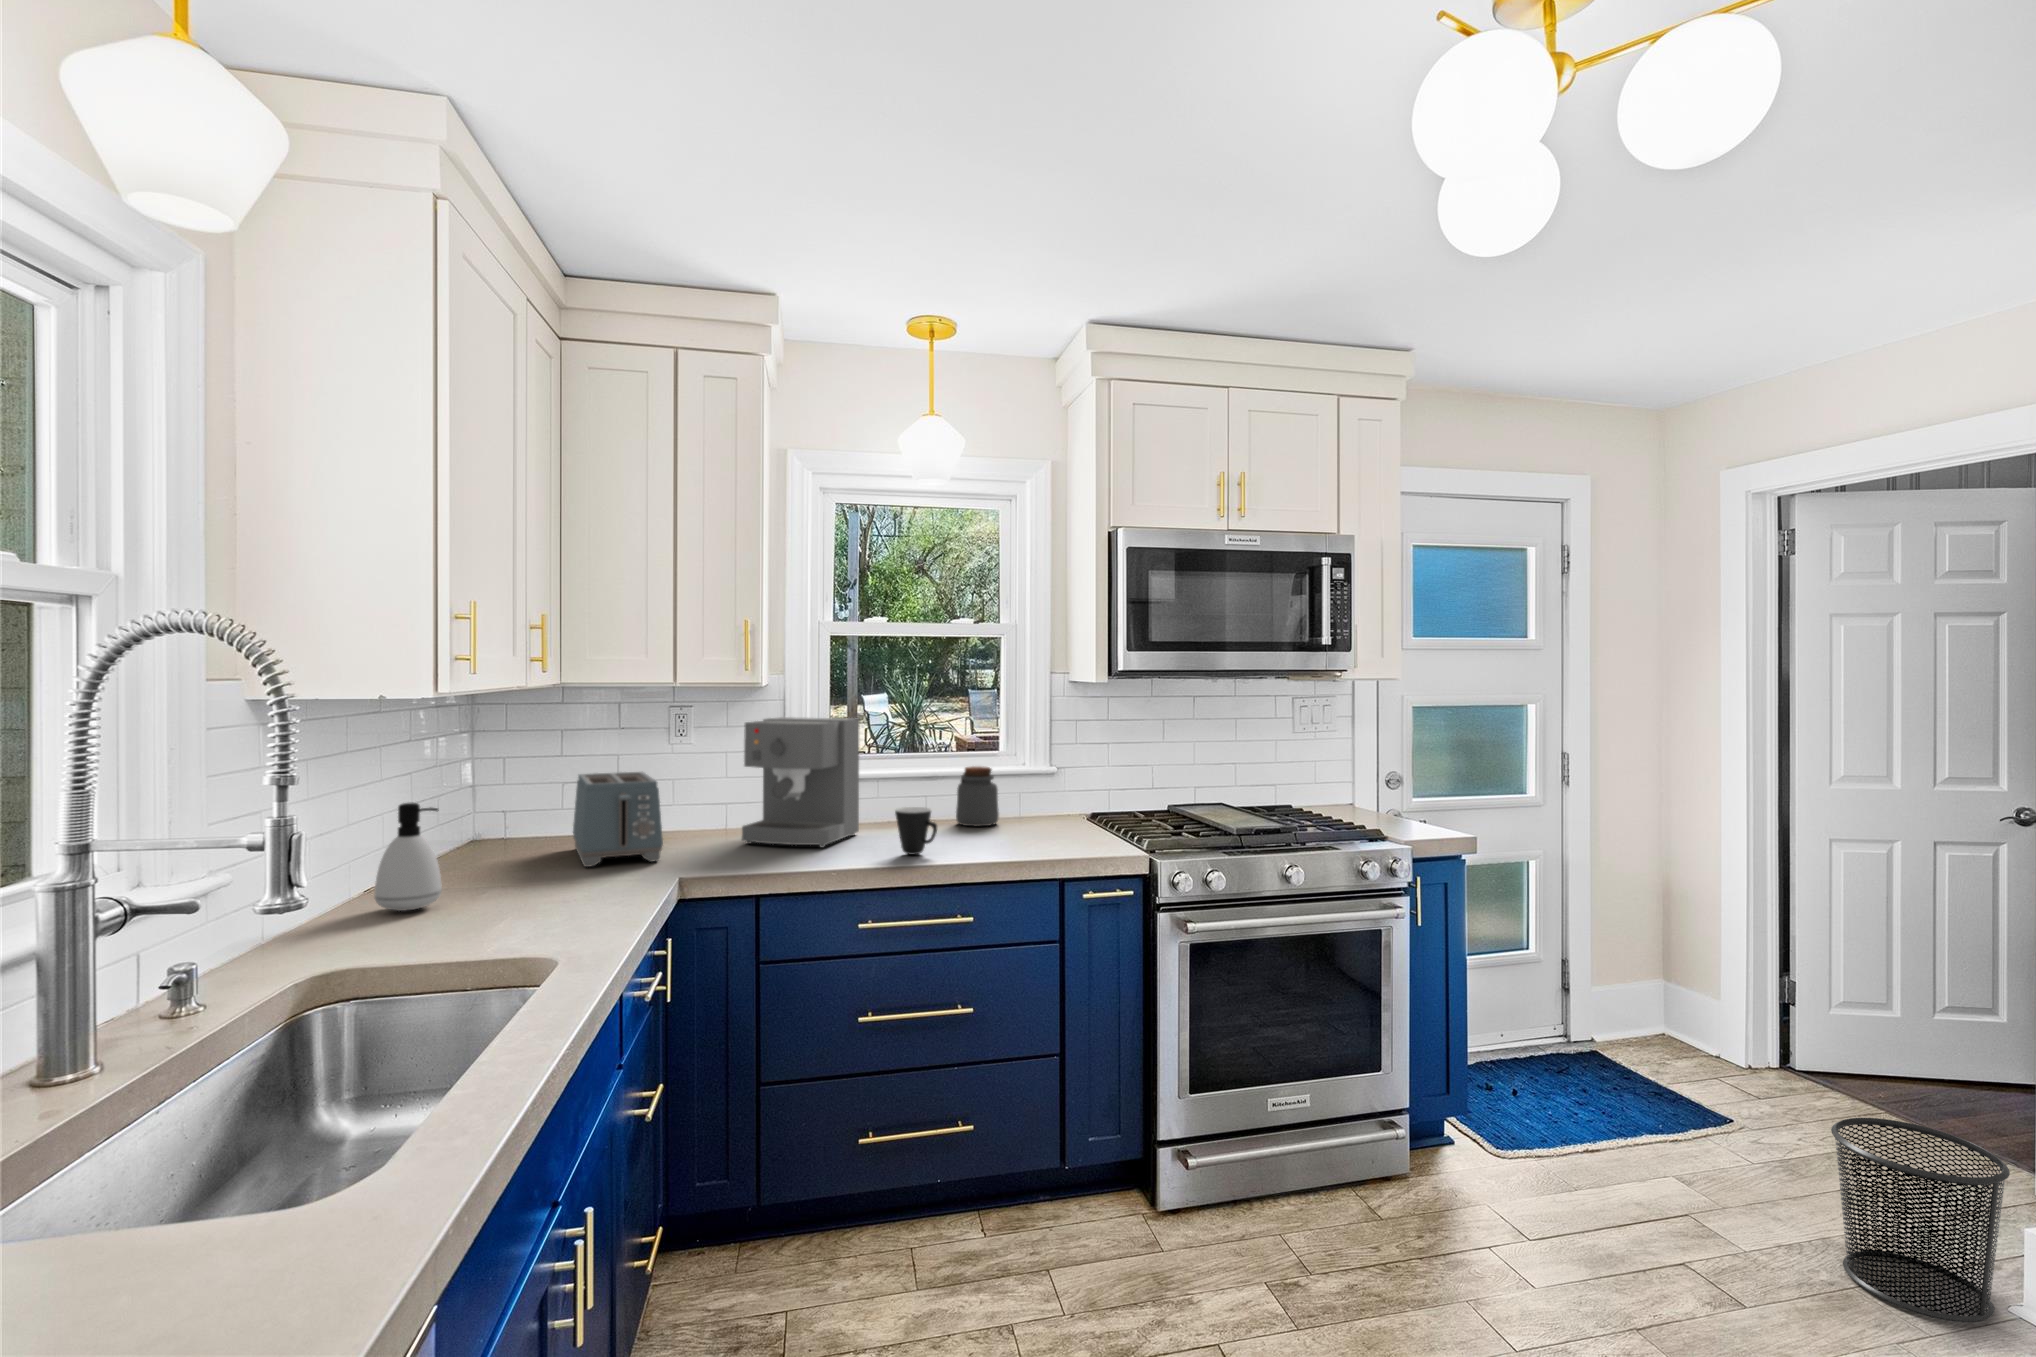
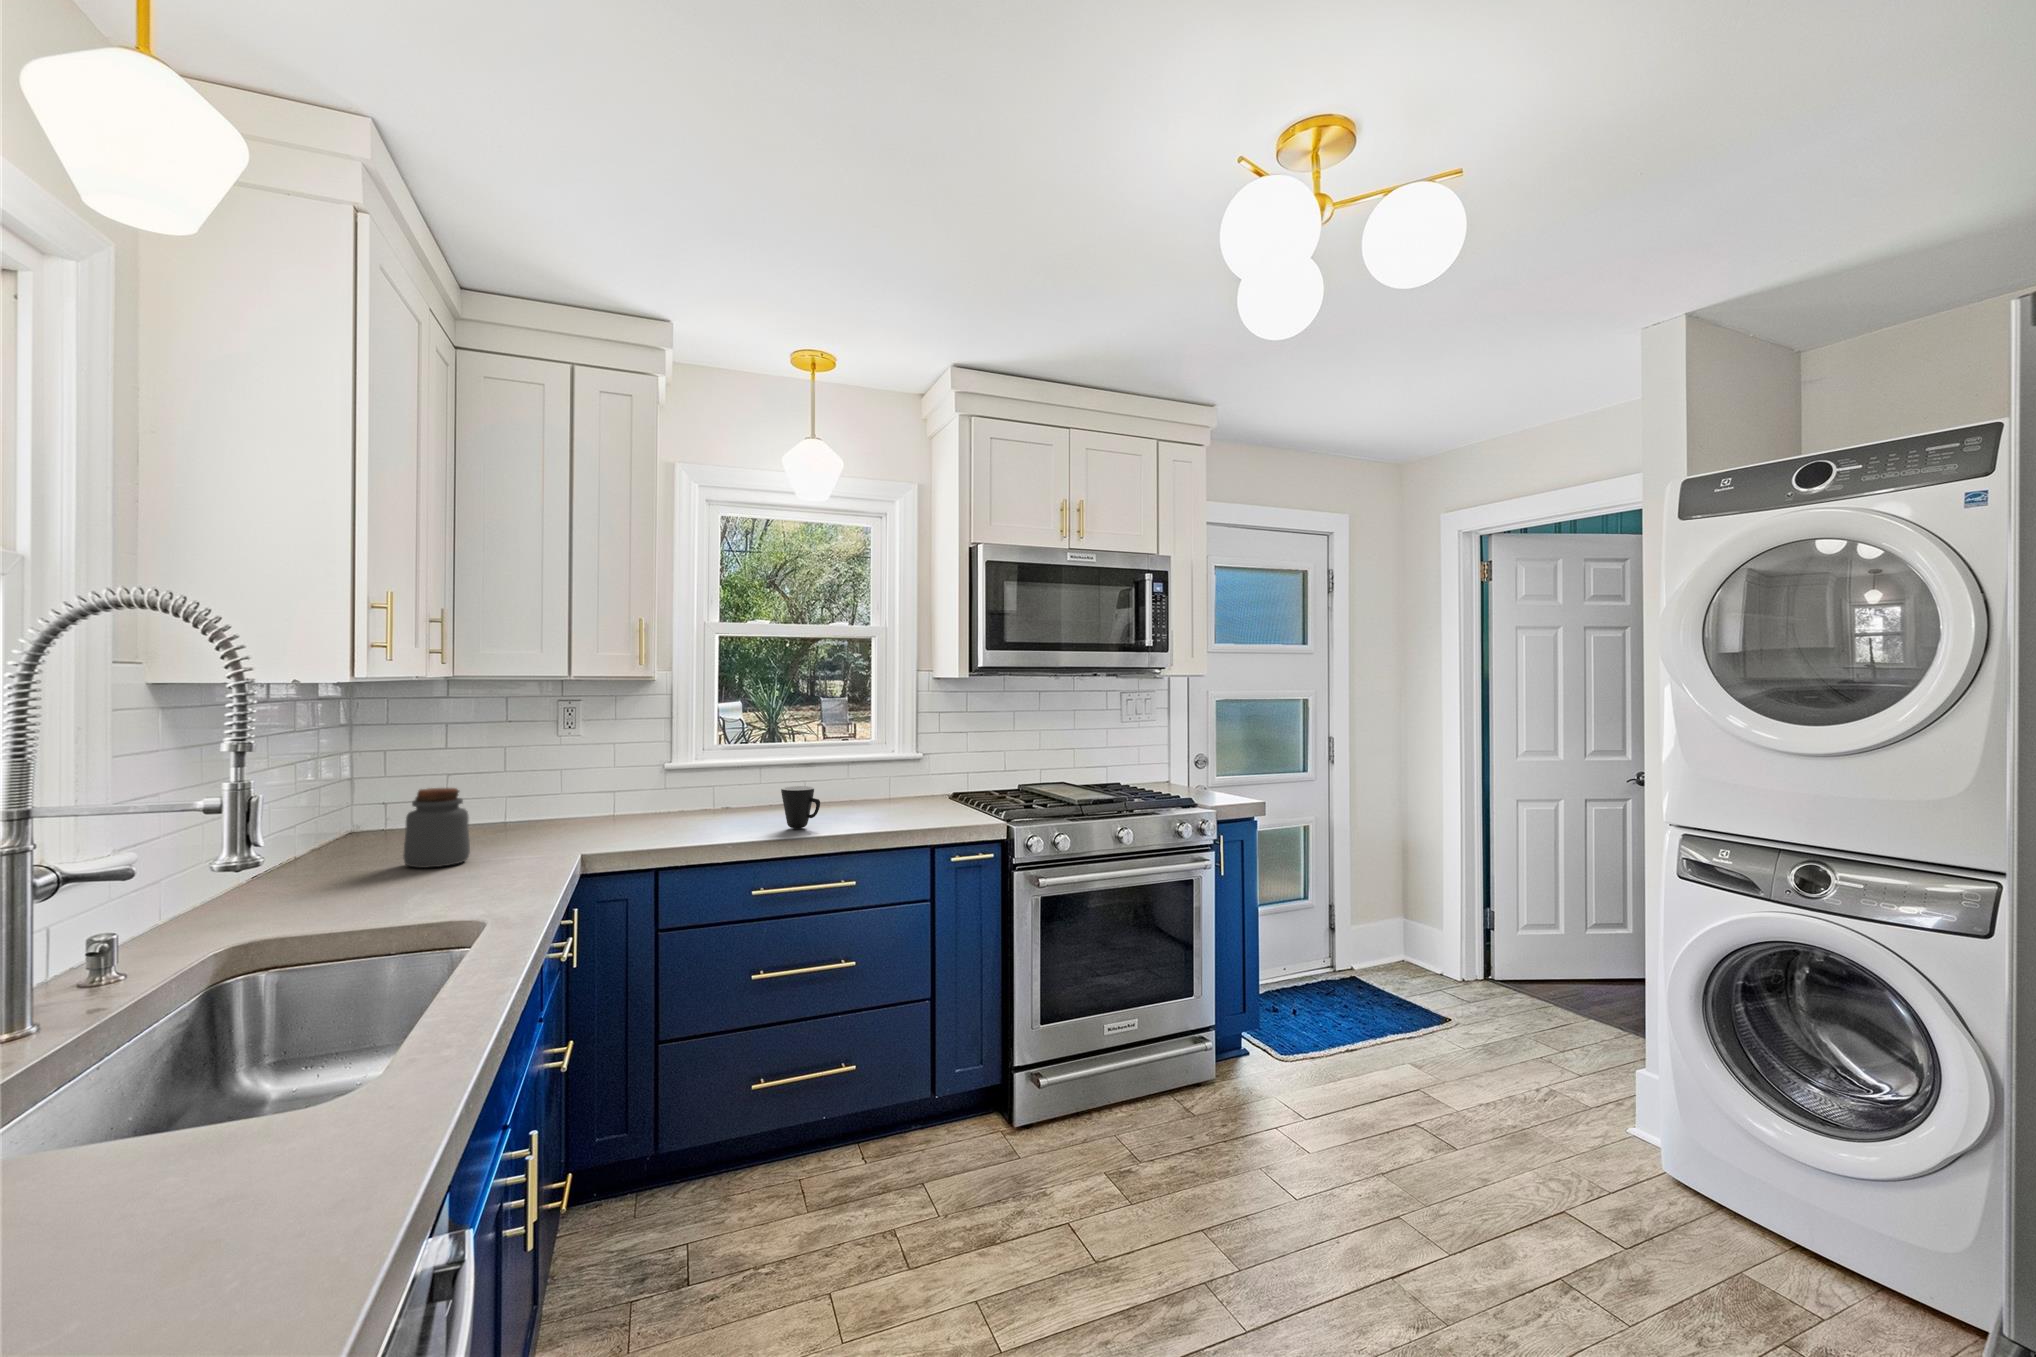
coffee maker: present [742,717,859,848] -> none [632,709,743,825]
jar: present [956,766,999,826] -> present [403,788,470,868]
toaster: present [573,772,663,867] -> none [463,759,560,847]
soap dispenser: present [374,803,442,911] -> none [274,785,345,889]
waste bin: present [1831,1118,2010,1322] -> none [1521,1004,1638,1149]

